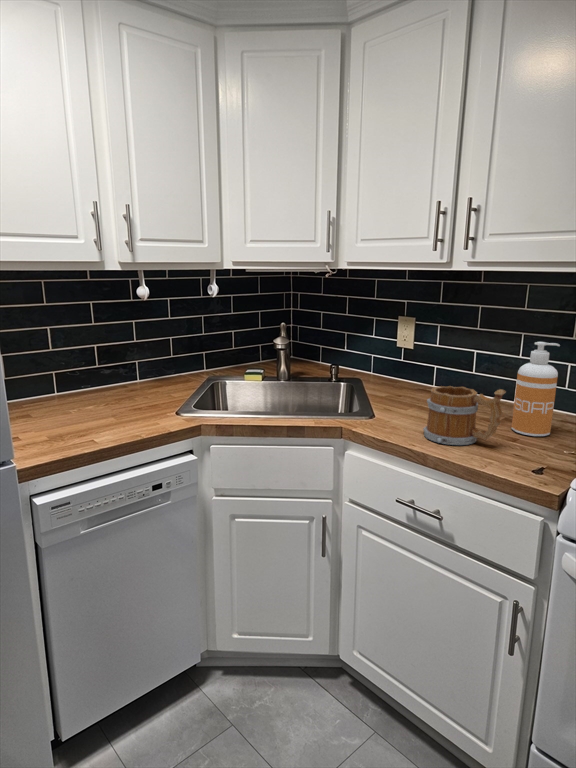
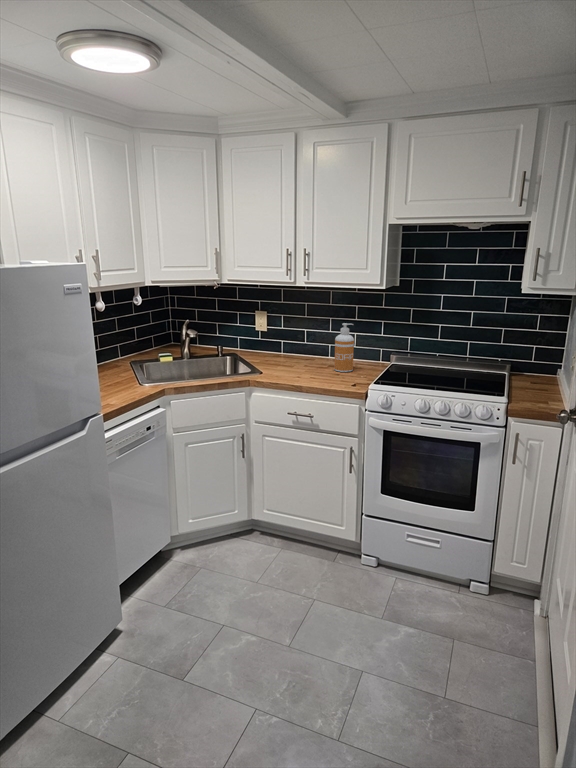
mug: present [423,386,506,445] -> none [294,349,334,380]

